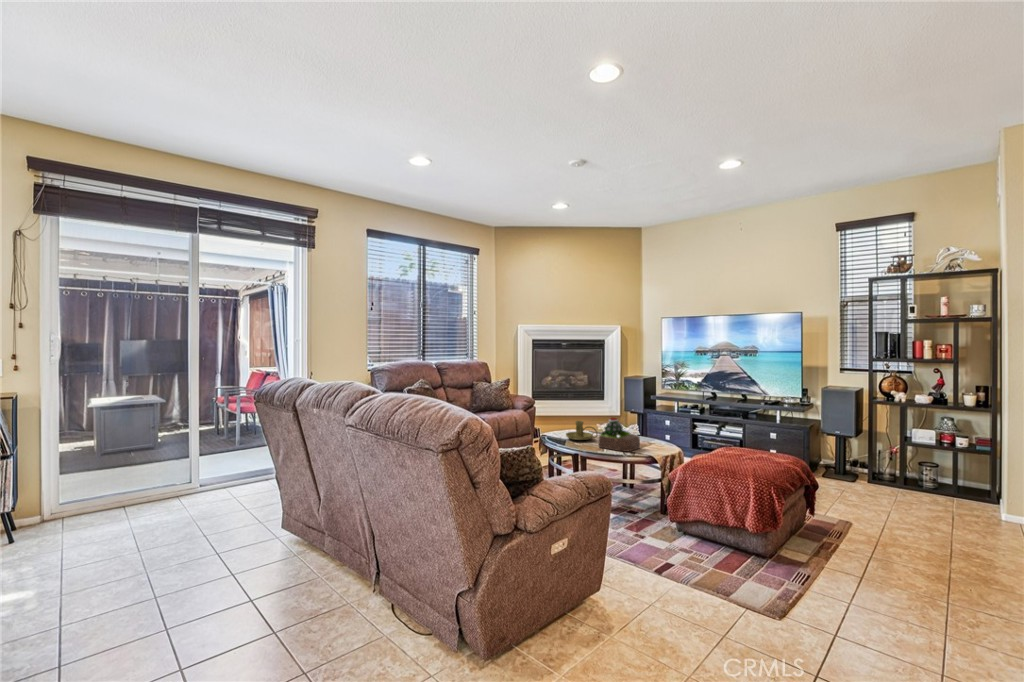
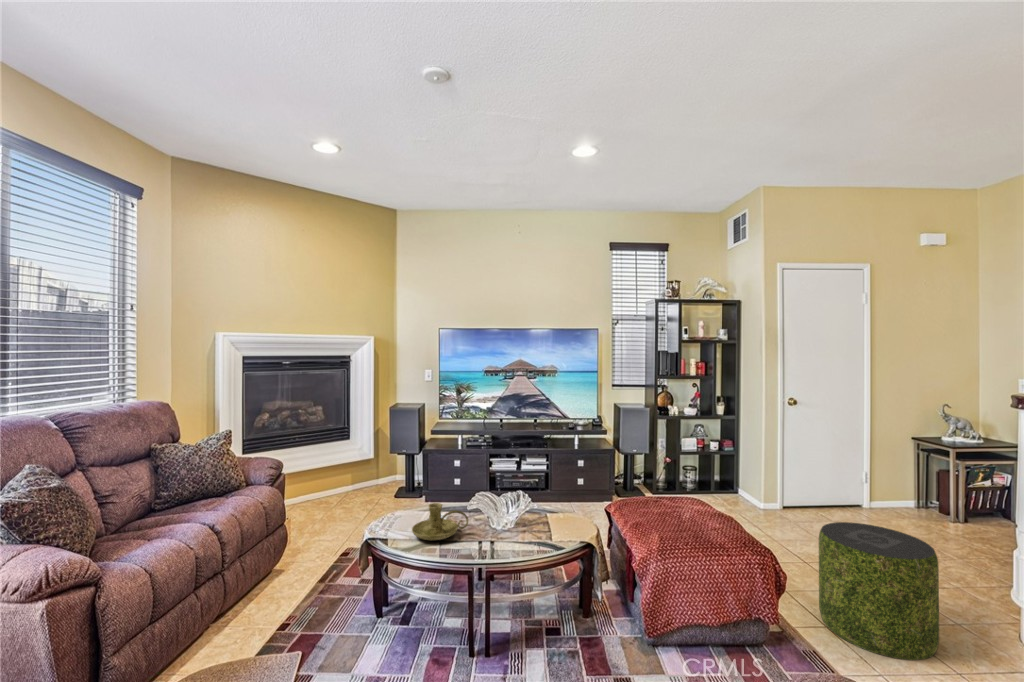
succulent plant: present [599,418,640,452] -> none [491,492,542,547]
pouf: none [856,486,975,610] -> present [819,522,939,660]

